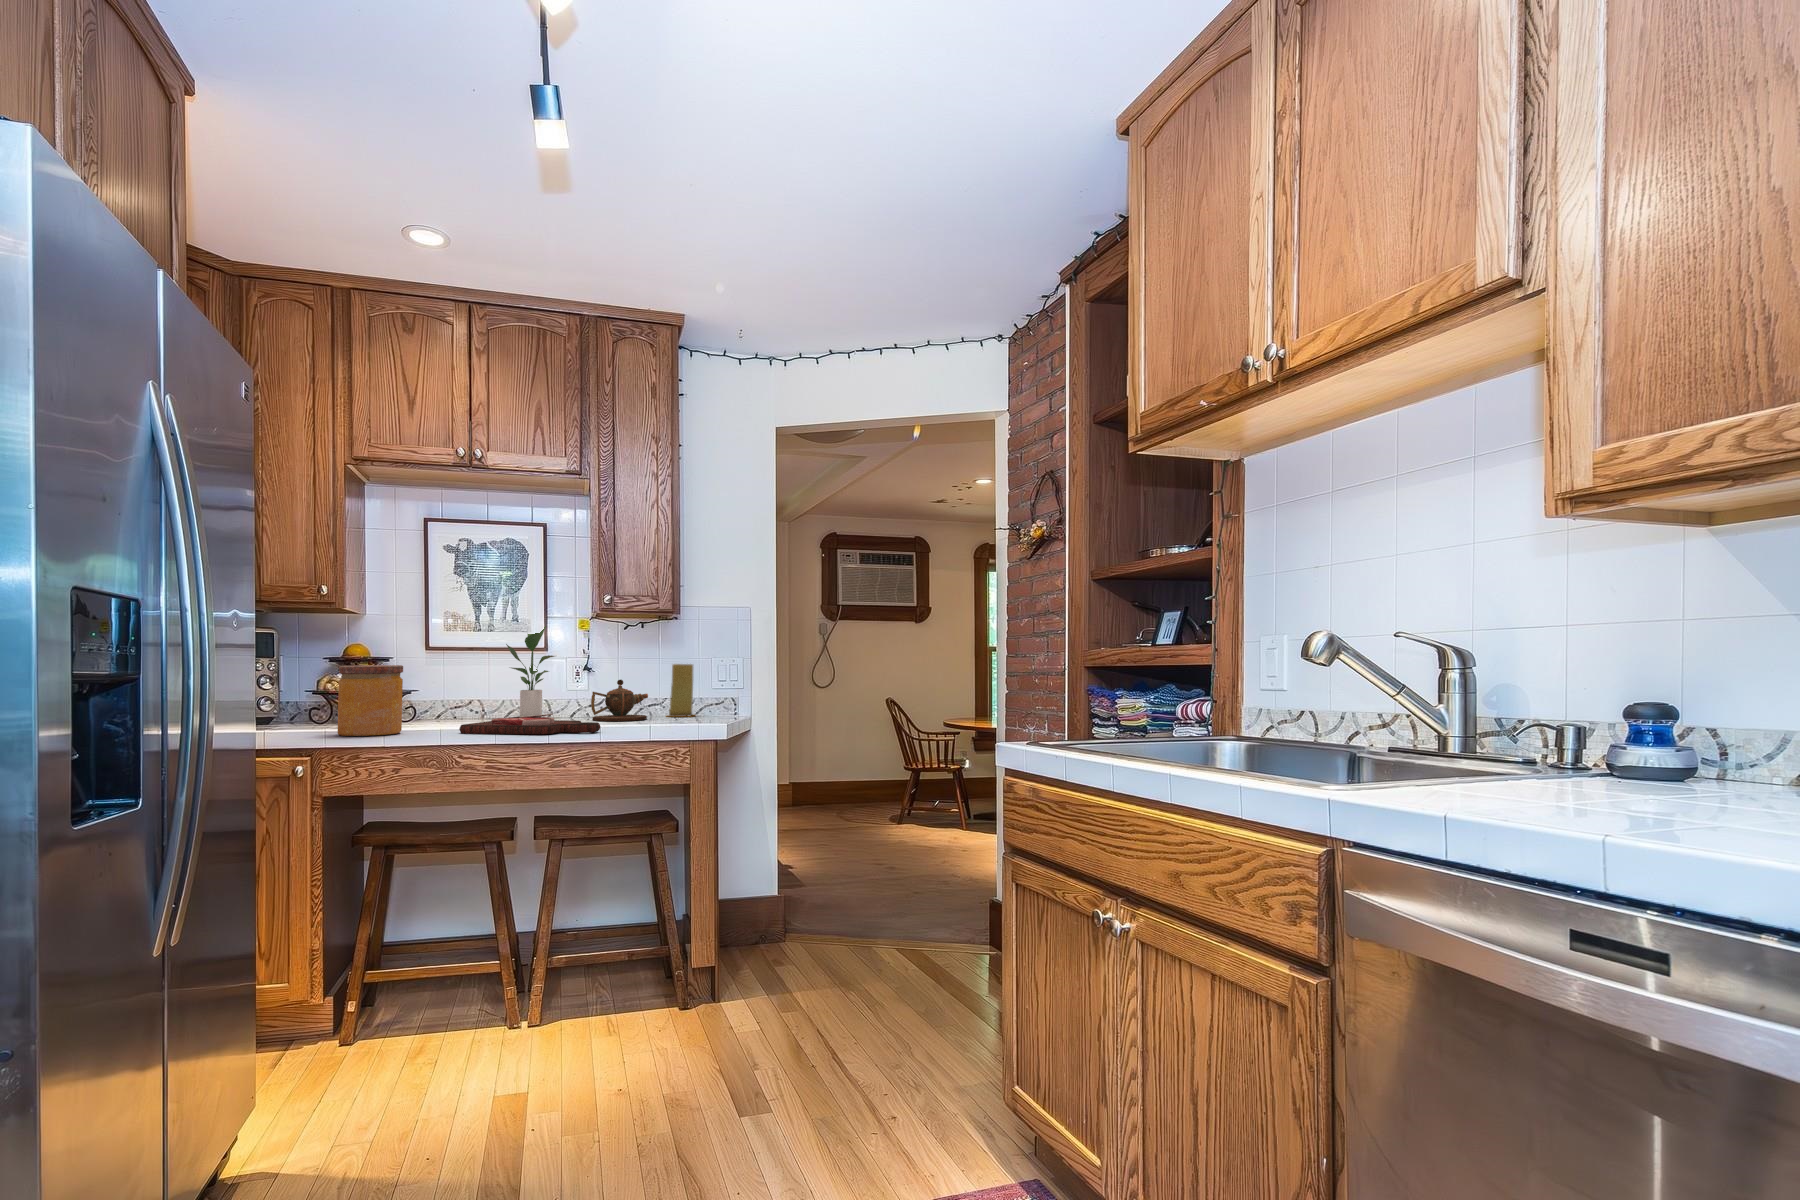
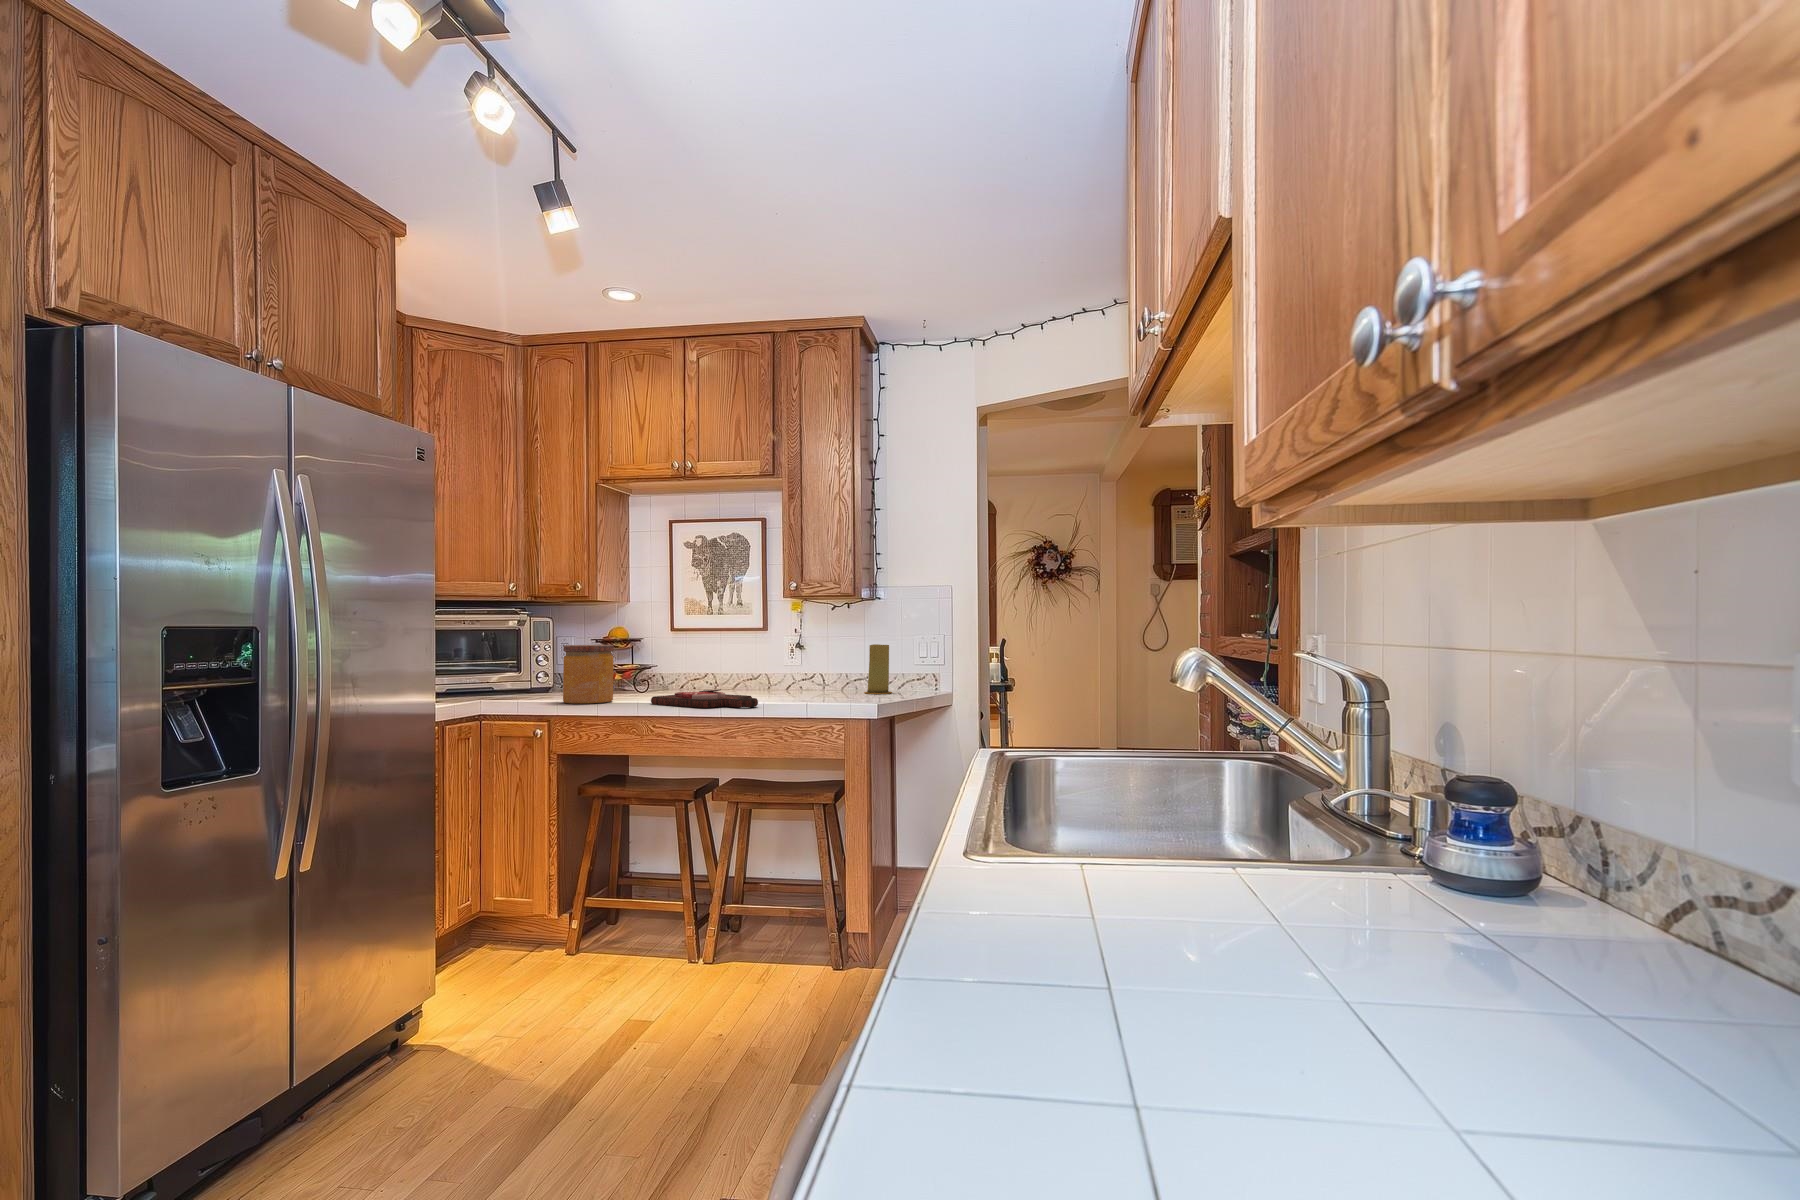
potted plant: present [506,626,554,717] -> none [728,608,774,692]
teapot: present [591,680,648,721] -> none [791,658,841,696]

